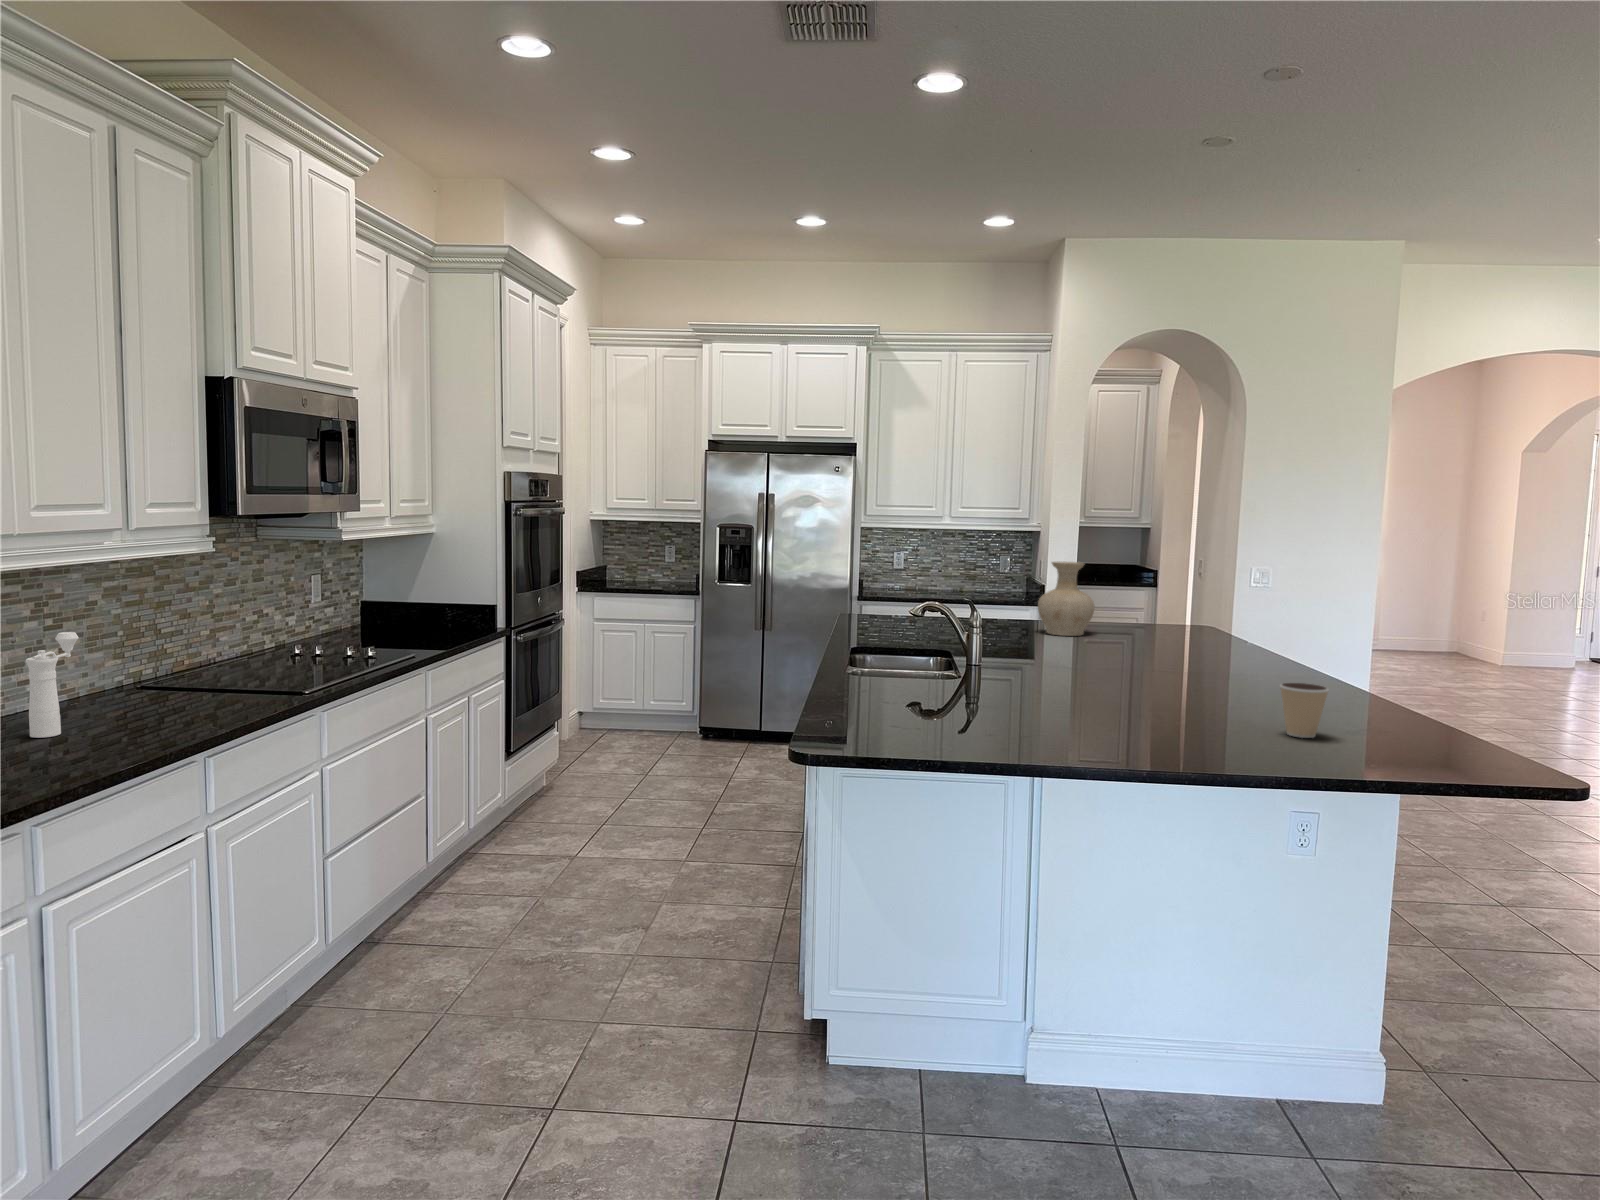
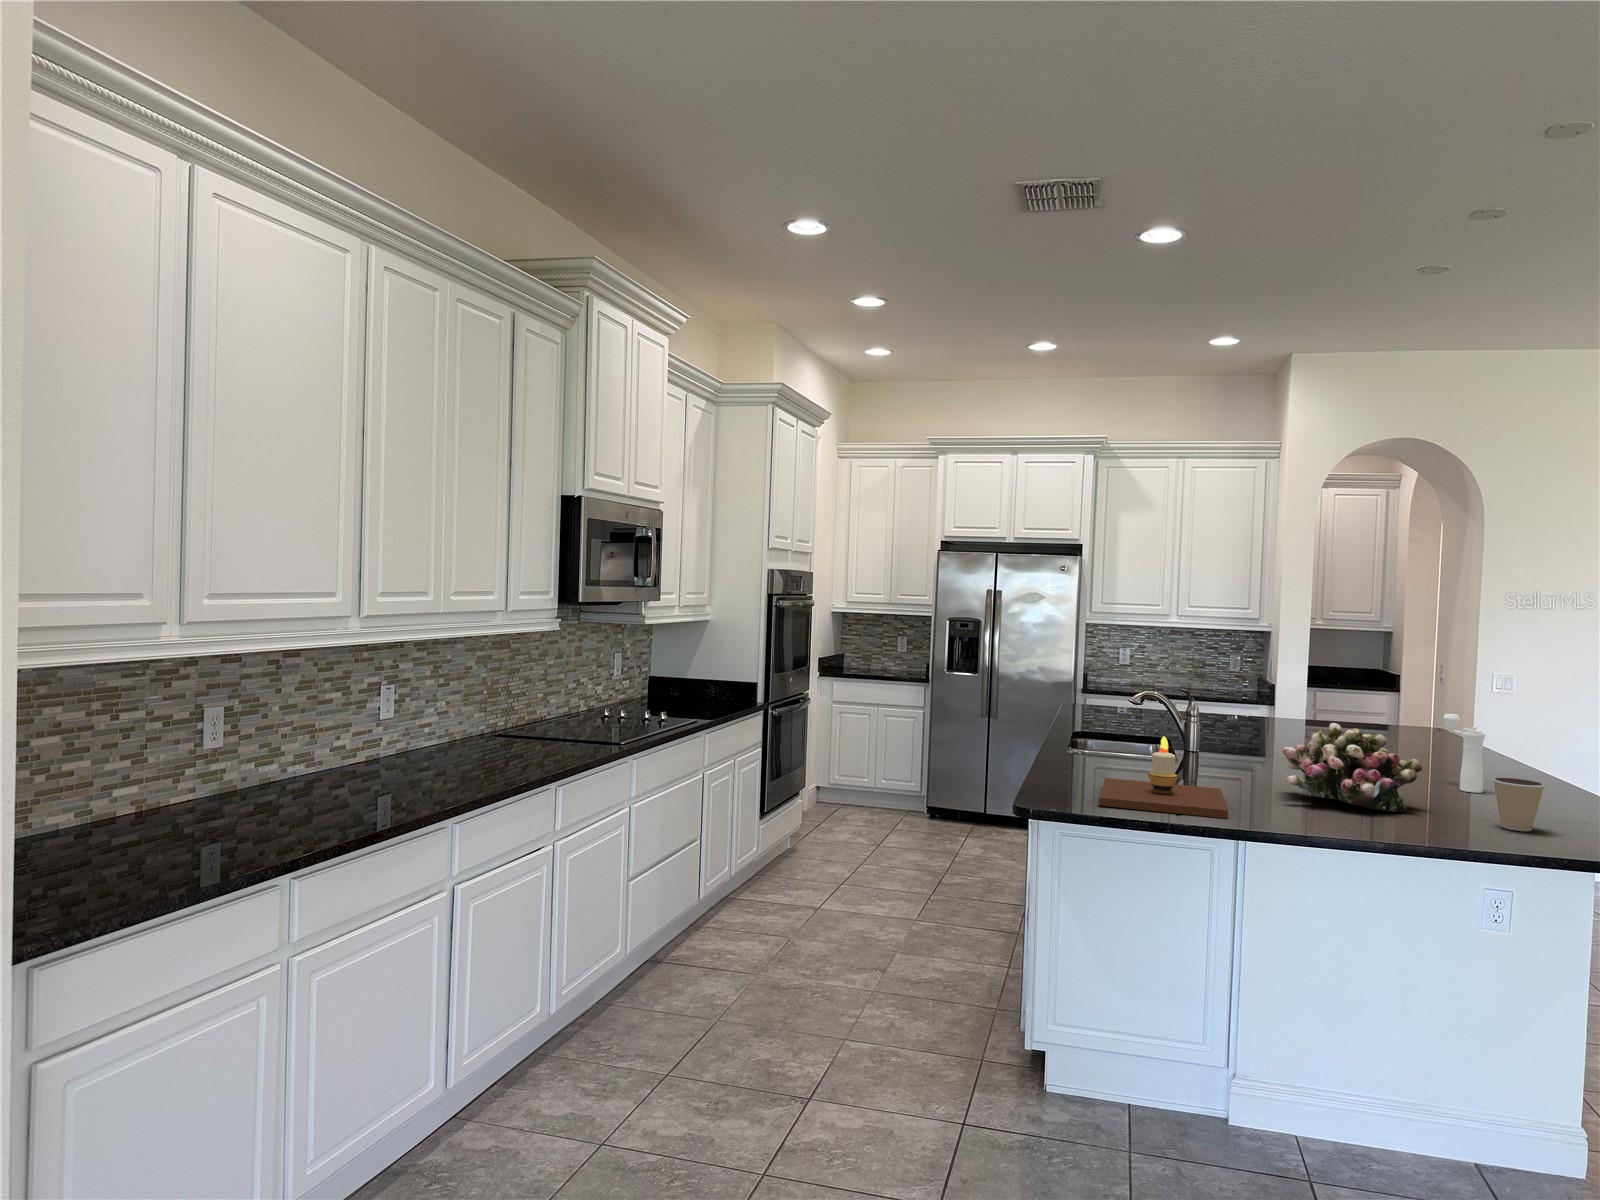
vase: present [1038,562,1094,636] -> none [1259,660,1317,732]
flower arrangement: none [1071,631,1209,724] -> present [1283,723,1422,812]
pepper mill: present [26,632,79,738] -> present [1443,714,1485,793]
candle: none [881,655,1019,744] -> present [1099,736,1228,818]

